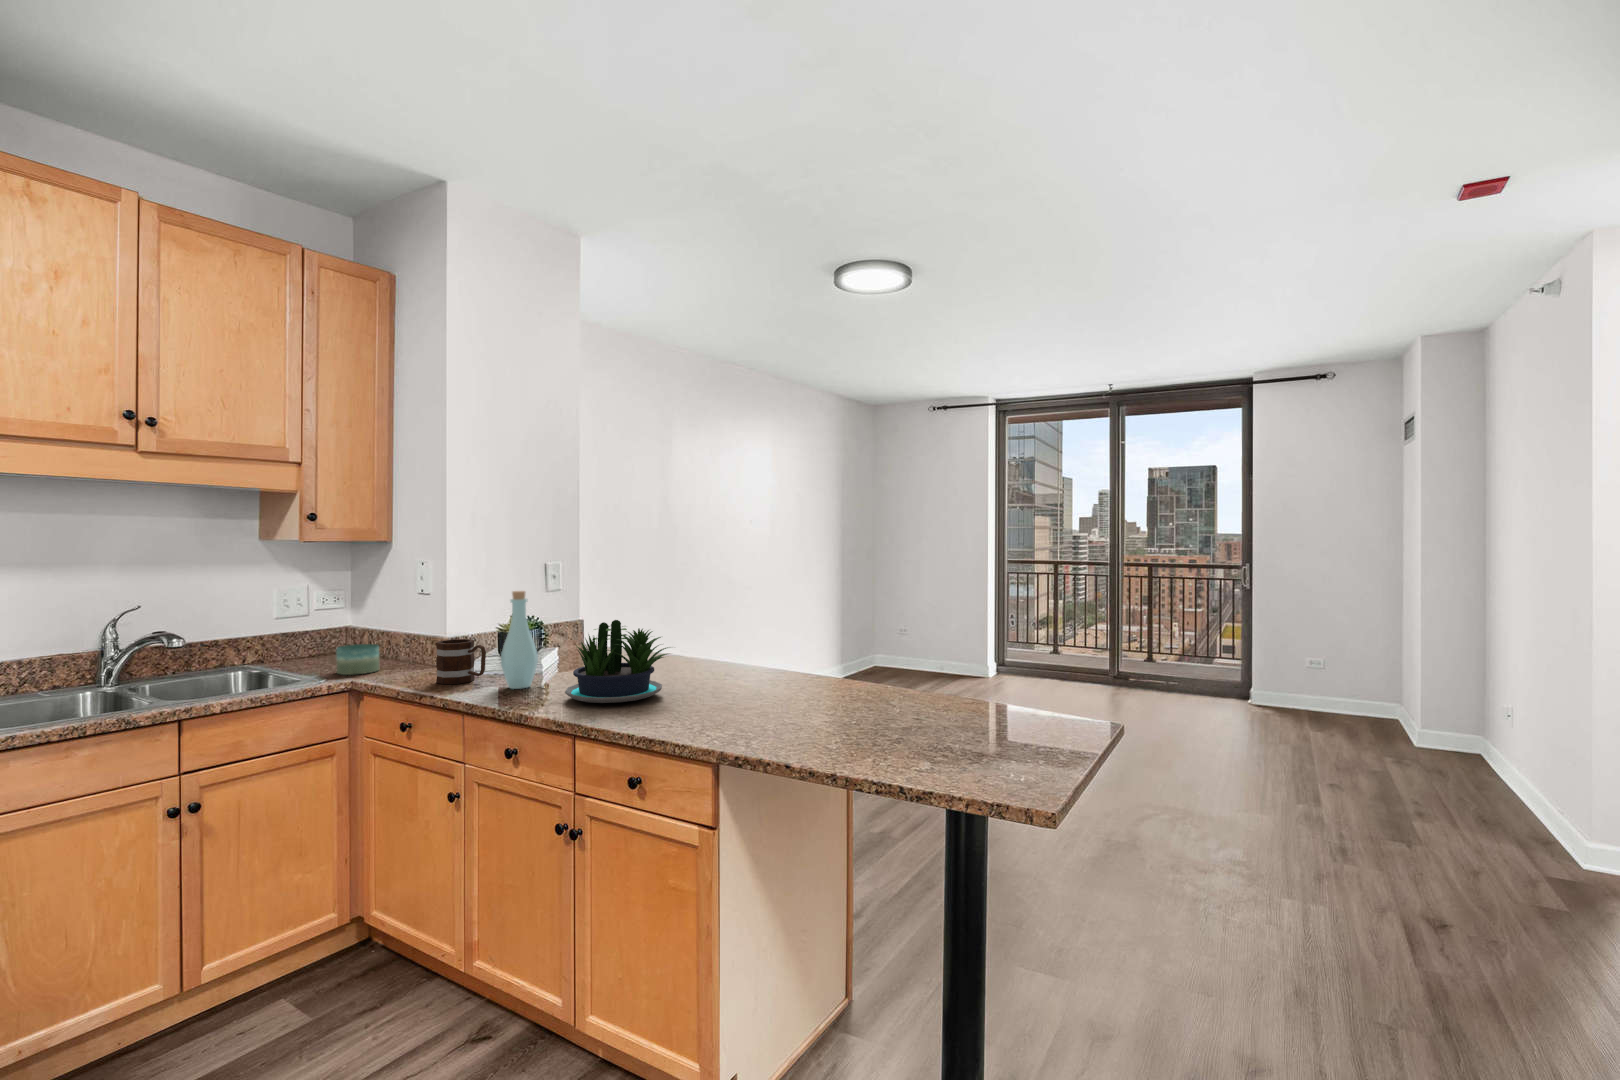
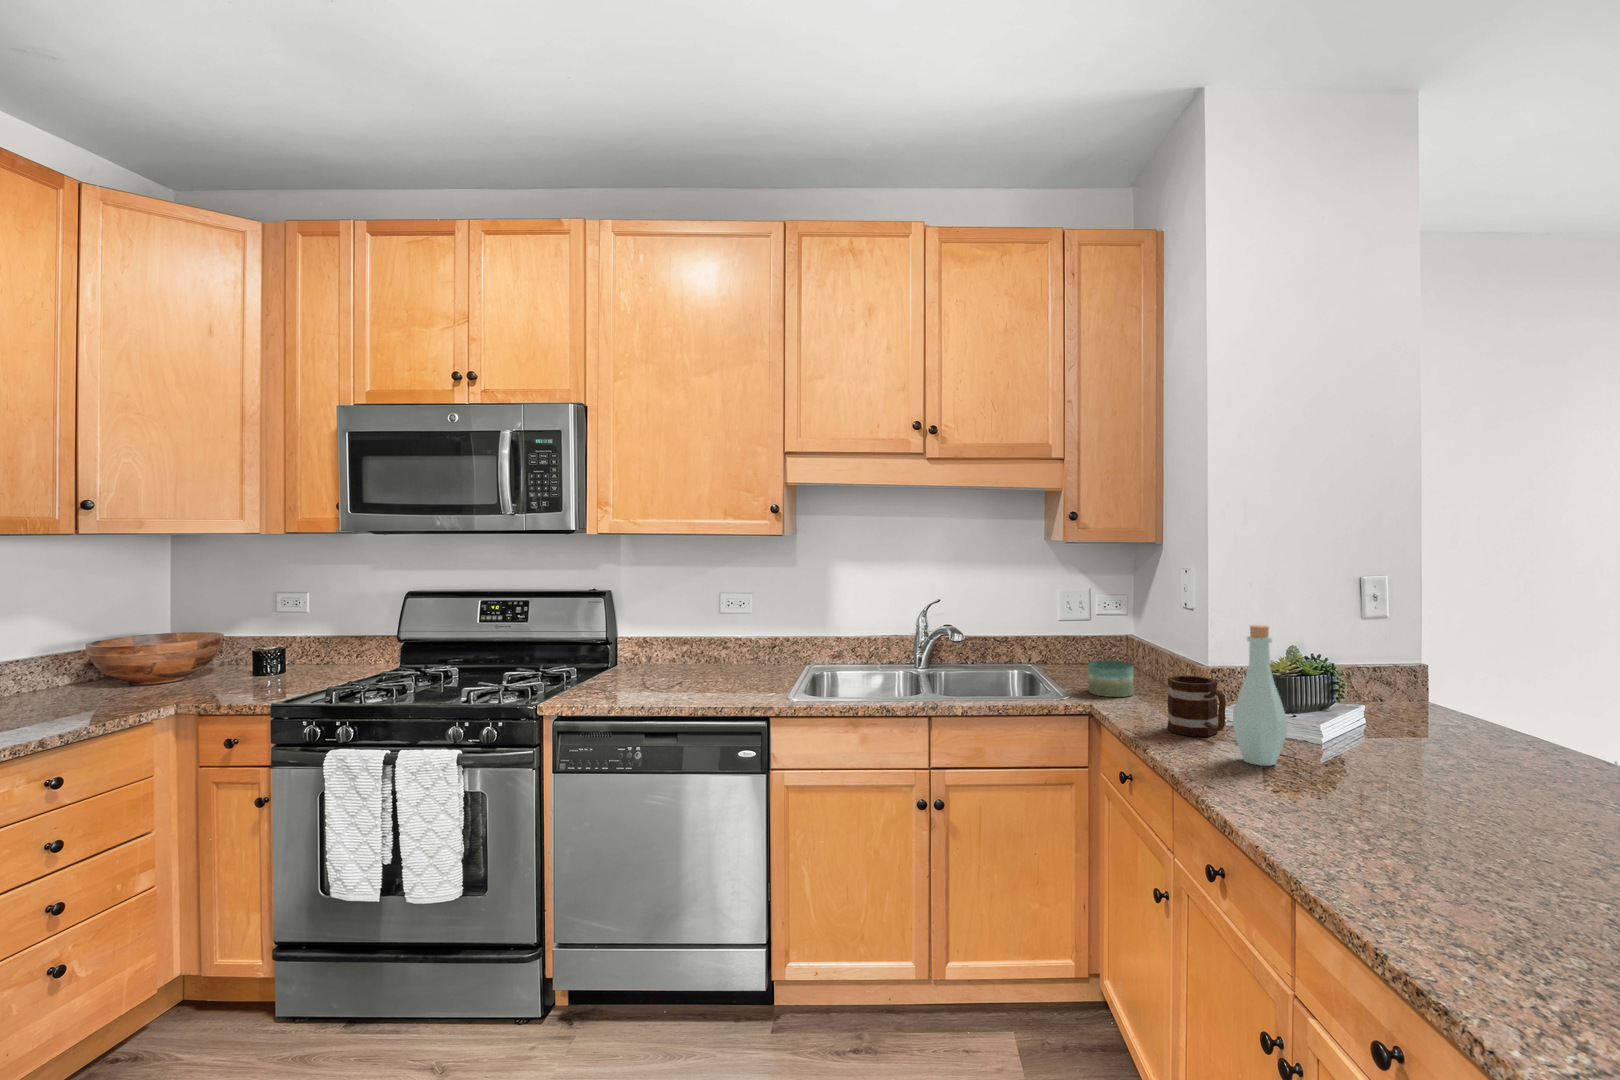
potted plant: present [565,620,668,703] -> none [1293,694,1521,845]

